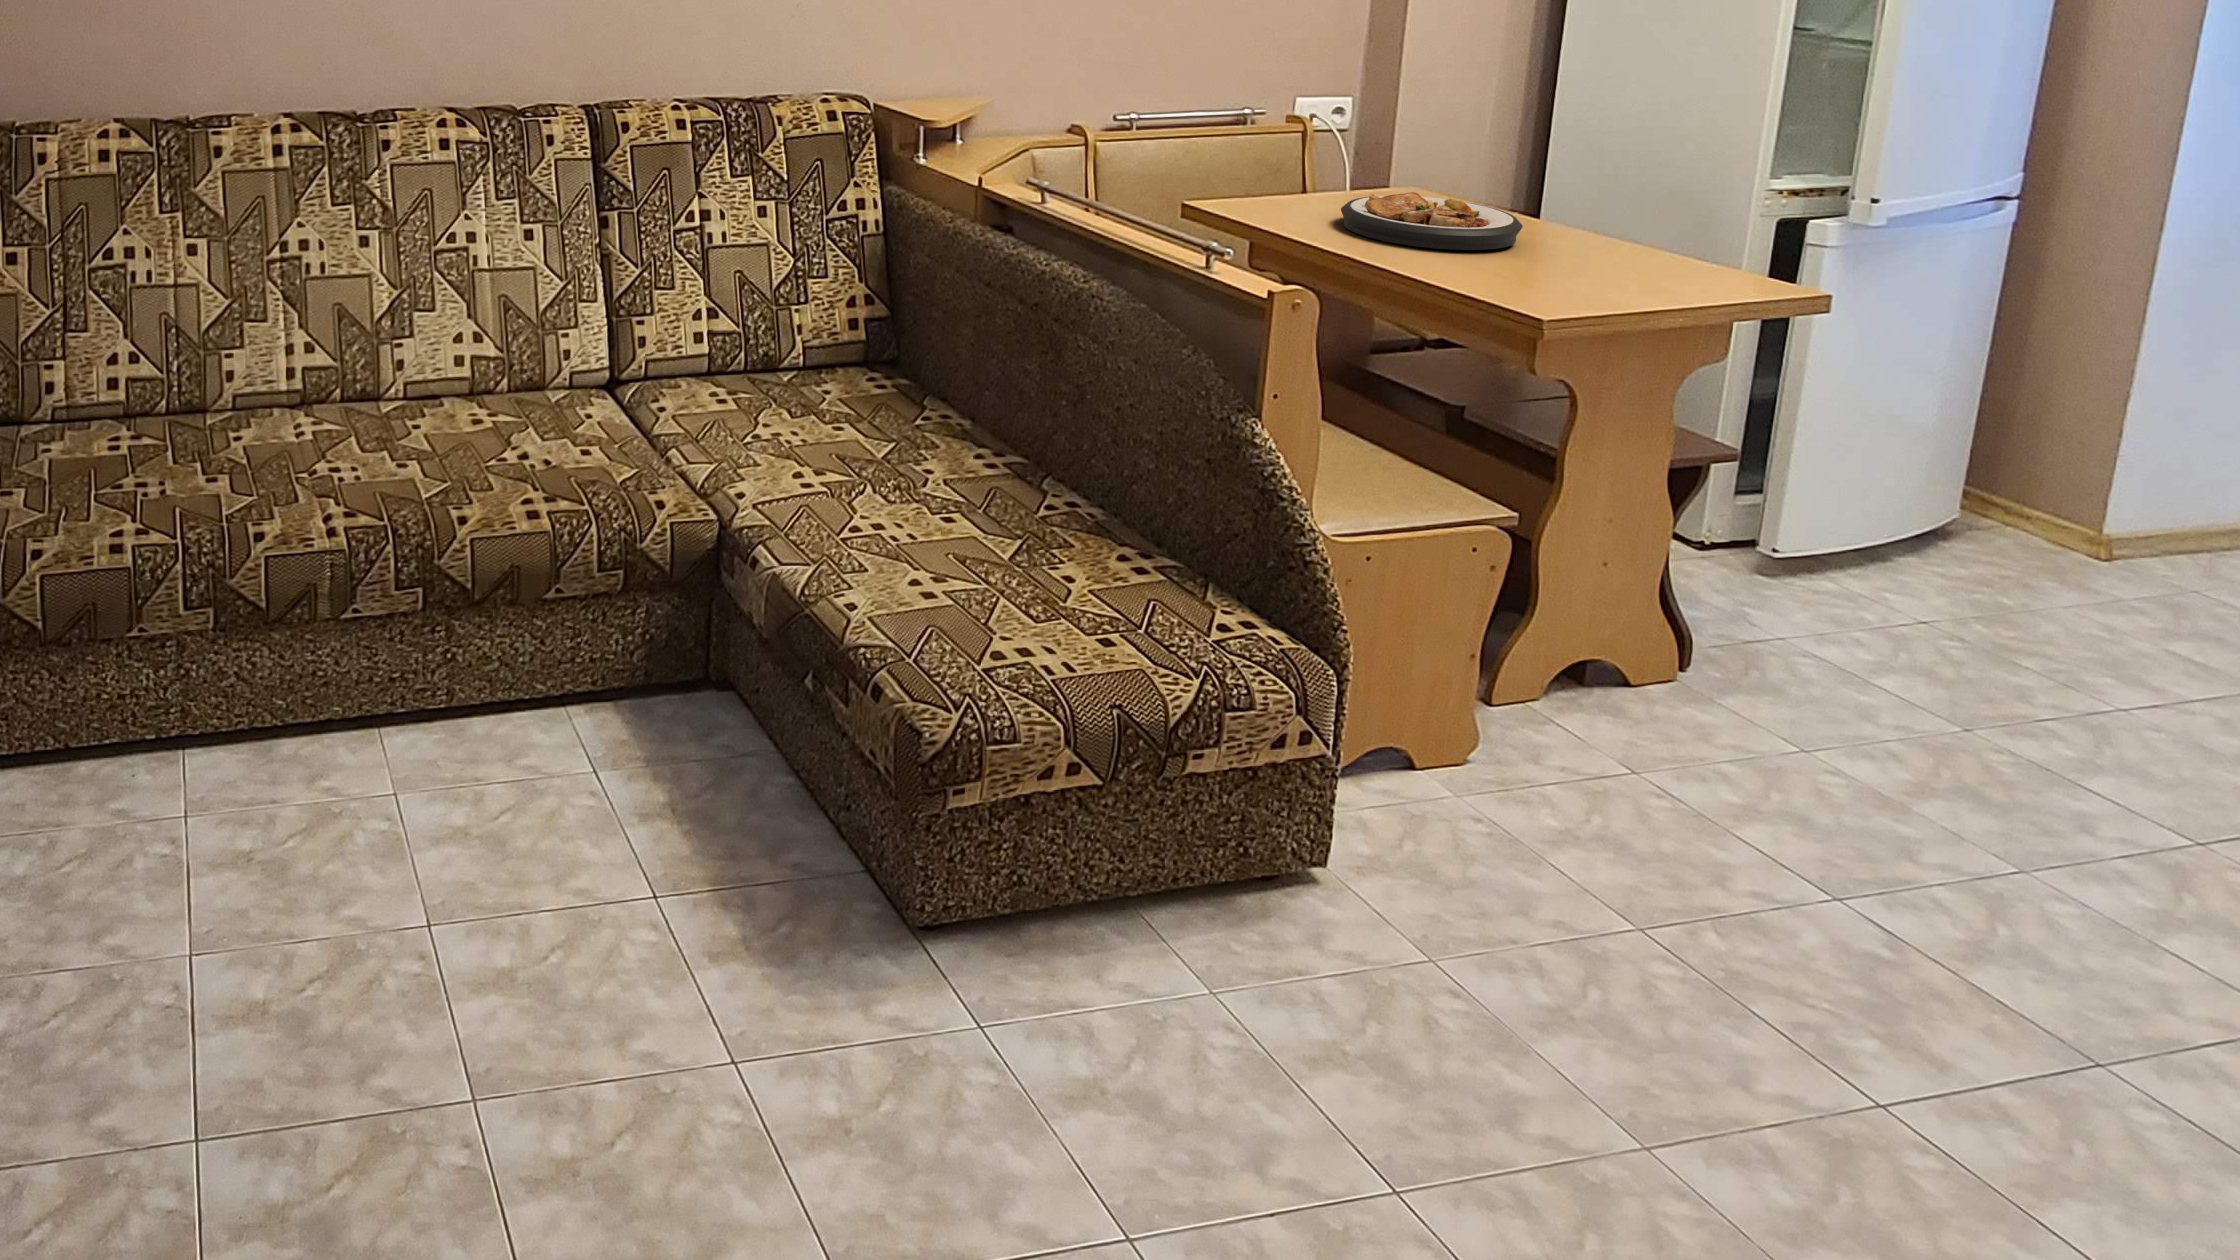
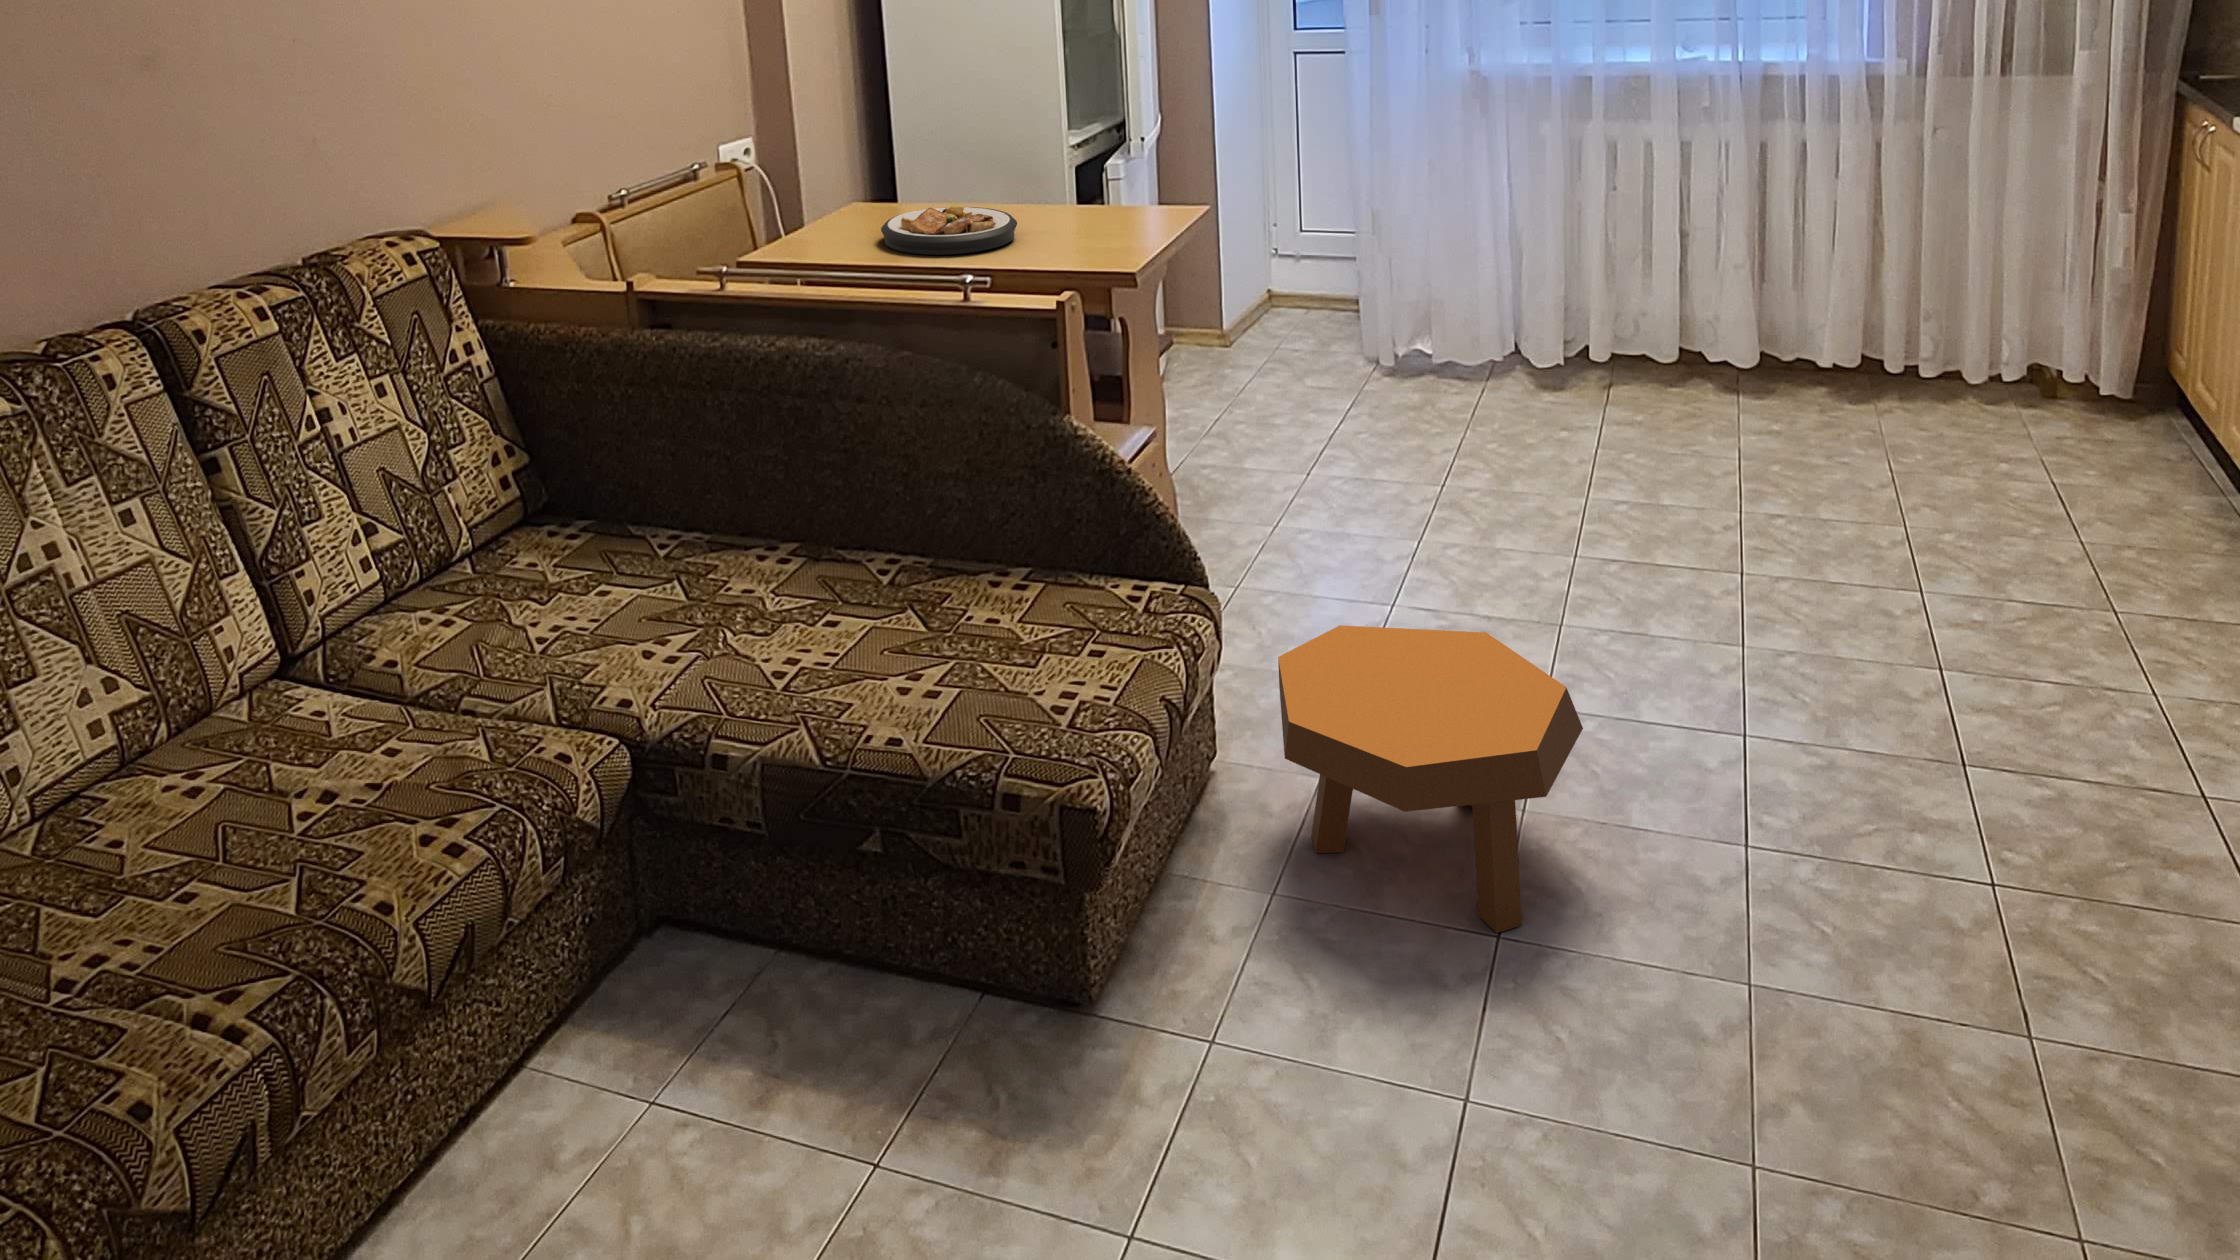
footstool: none [1310,762,1768,1209] -> present [1278,625,1583,933]

